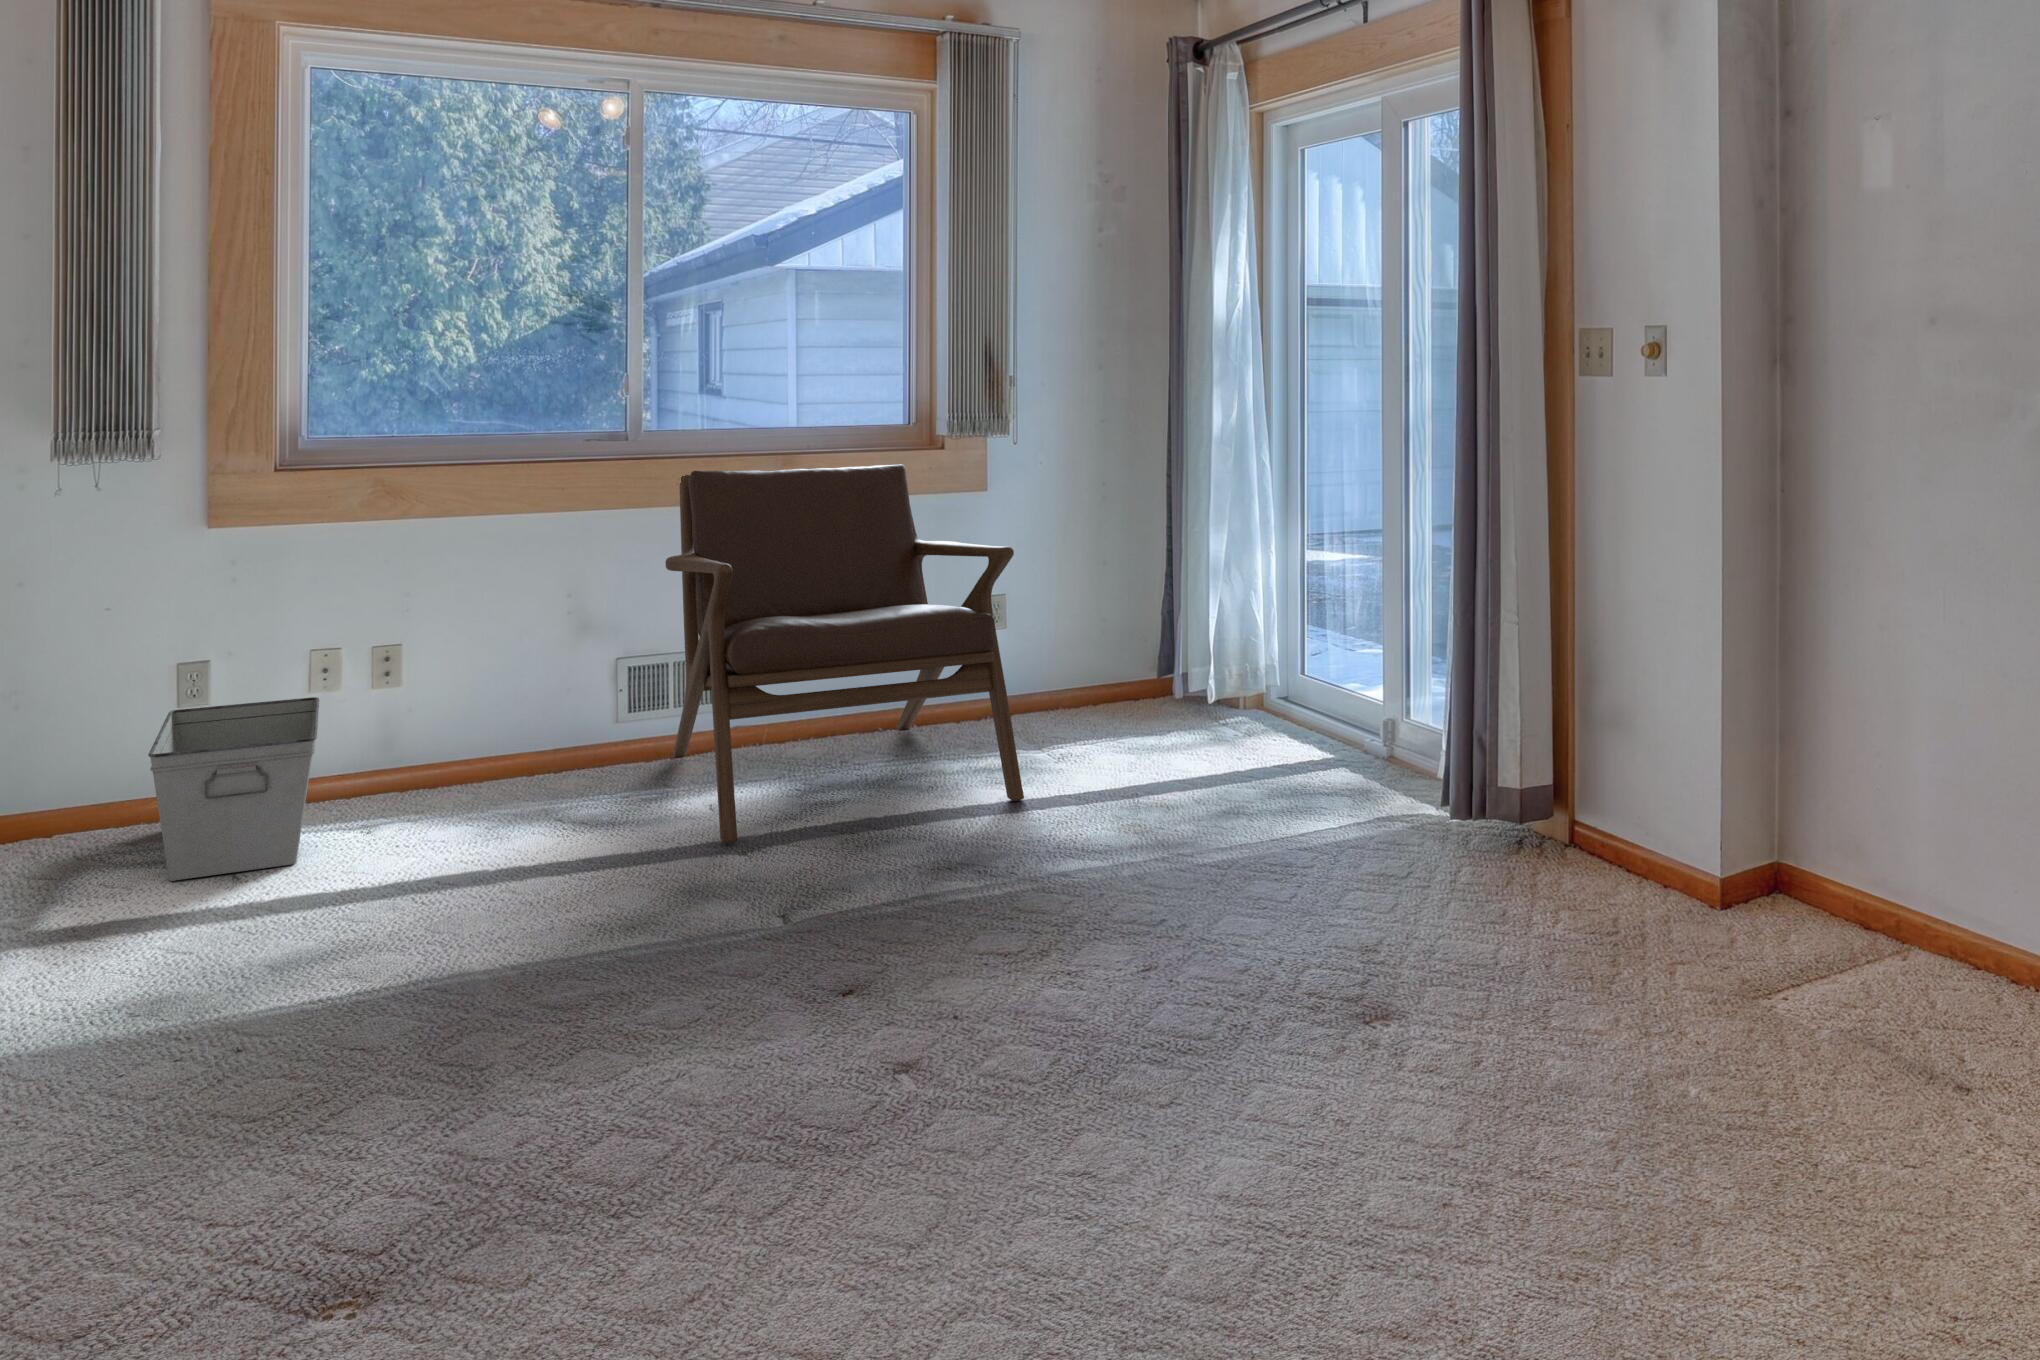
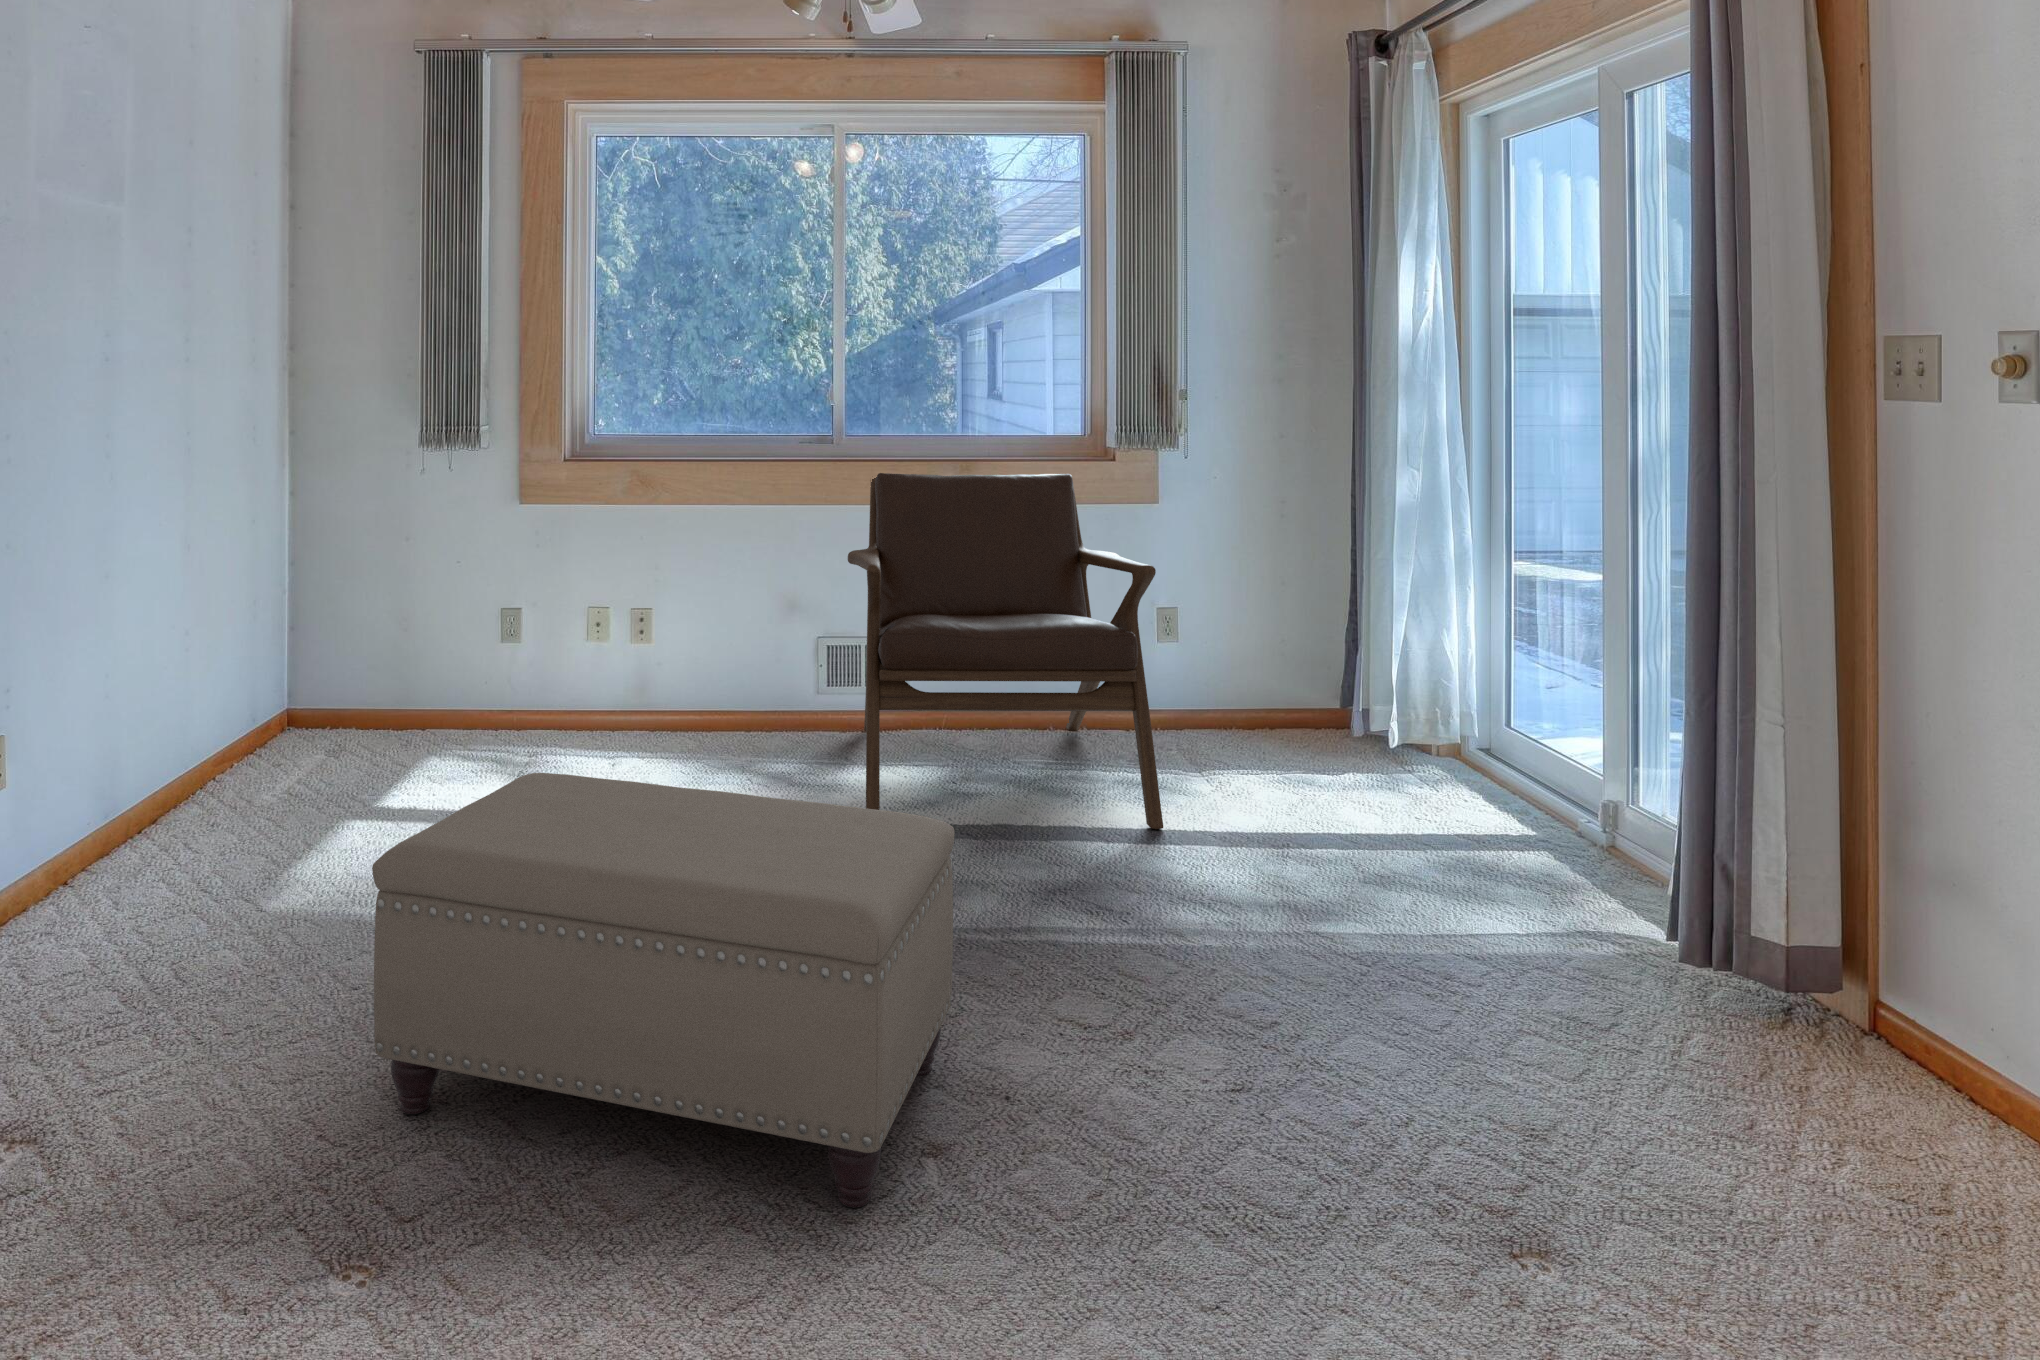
storage bin: present [148,697,319,881] -> none [452,646,591,787]
ottoman: none [276,781,899,1174] -> present [372,773,955,1208]

